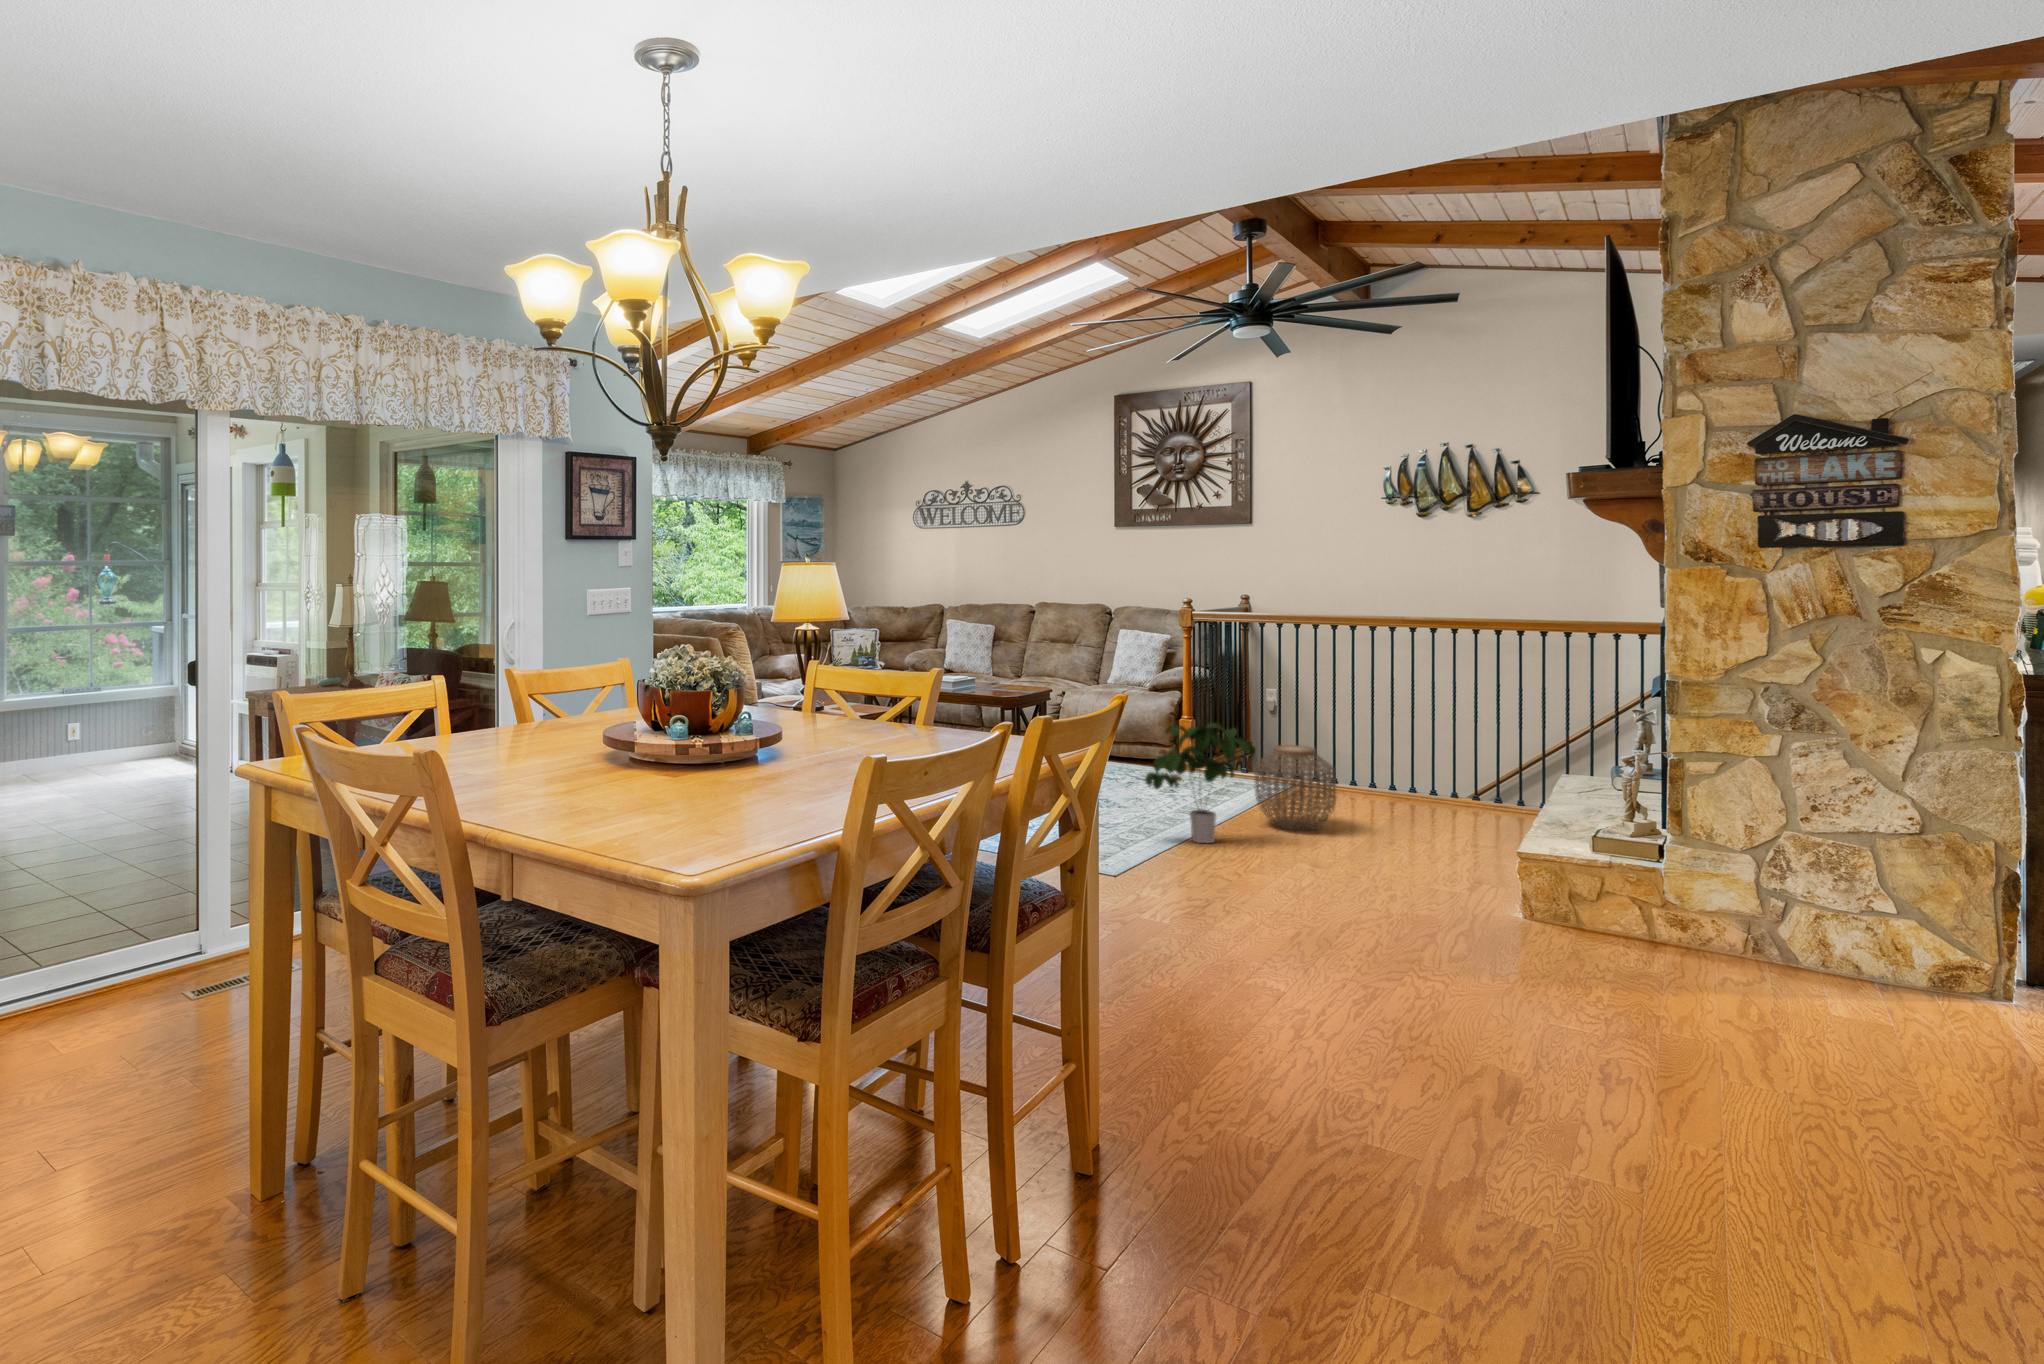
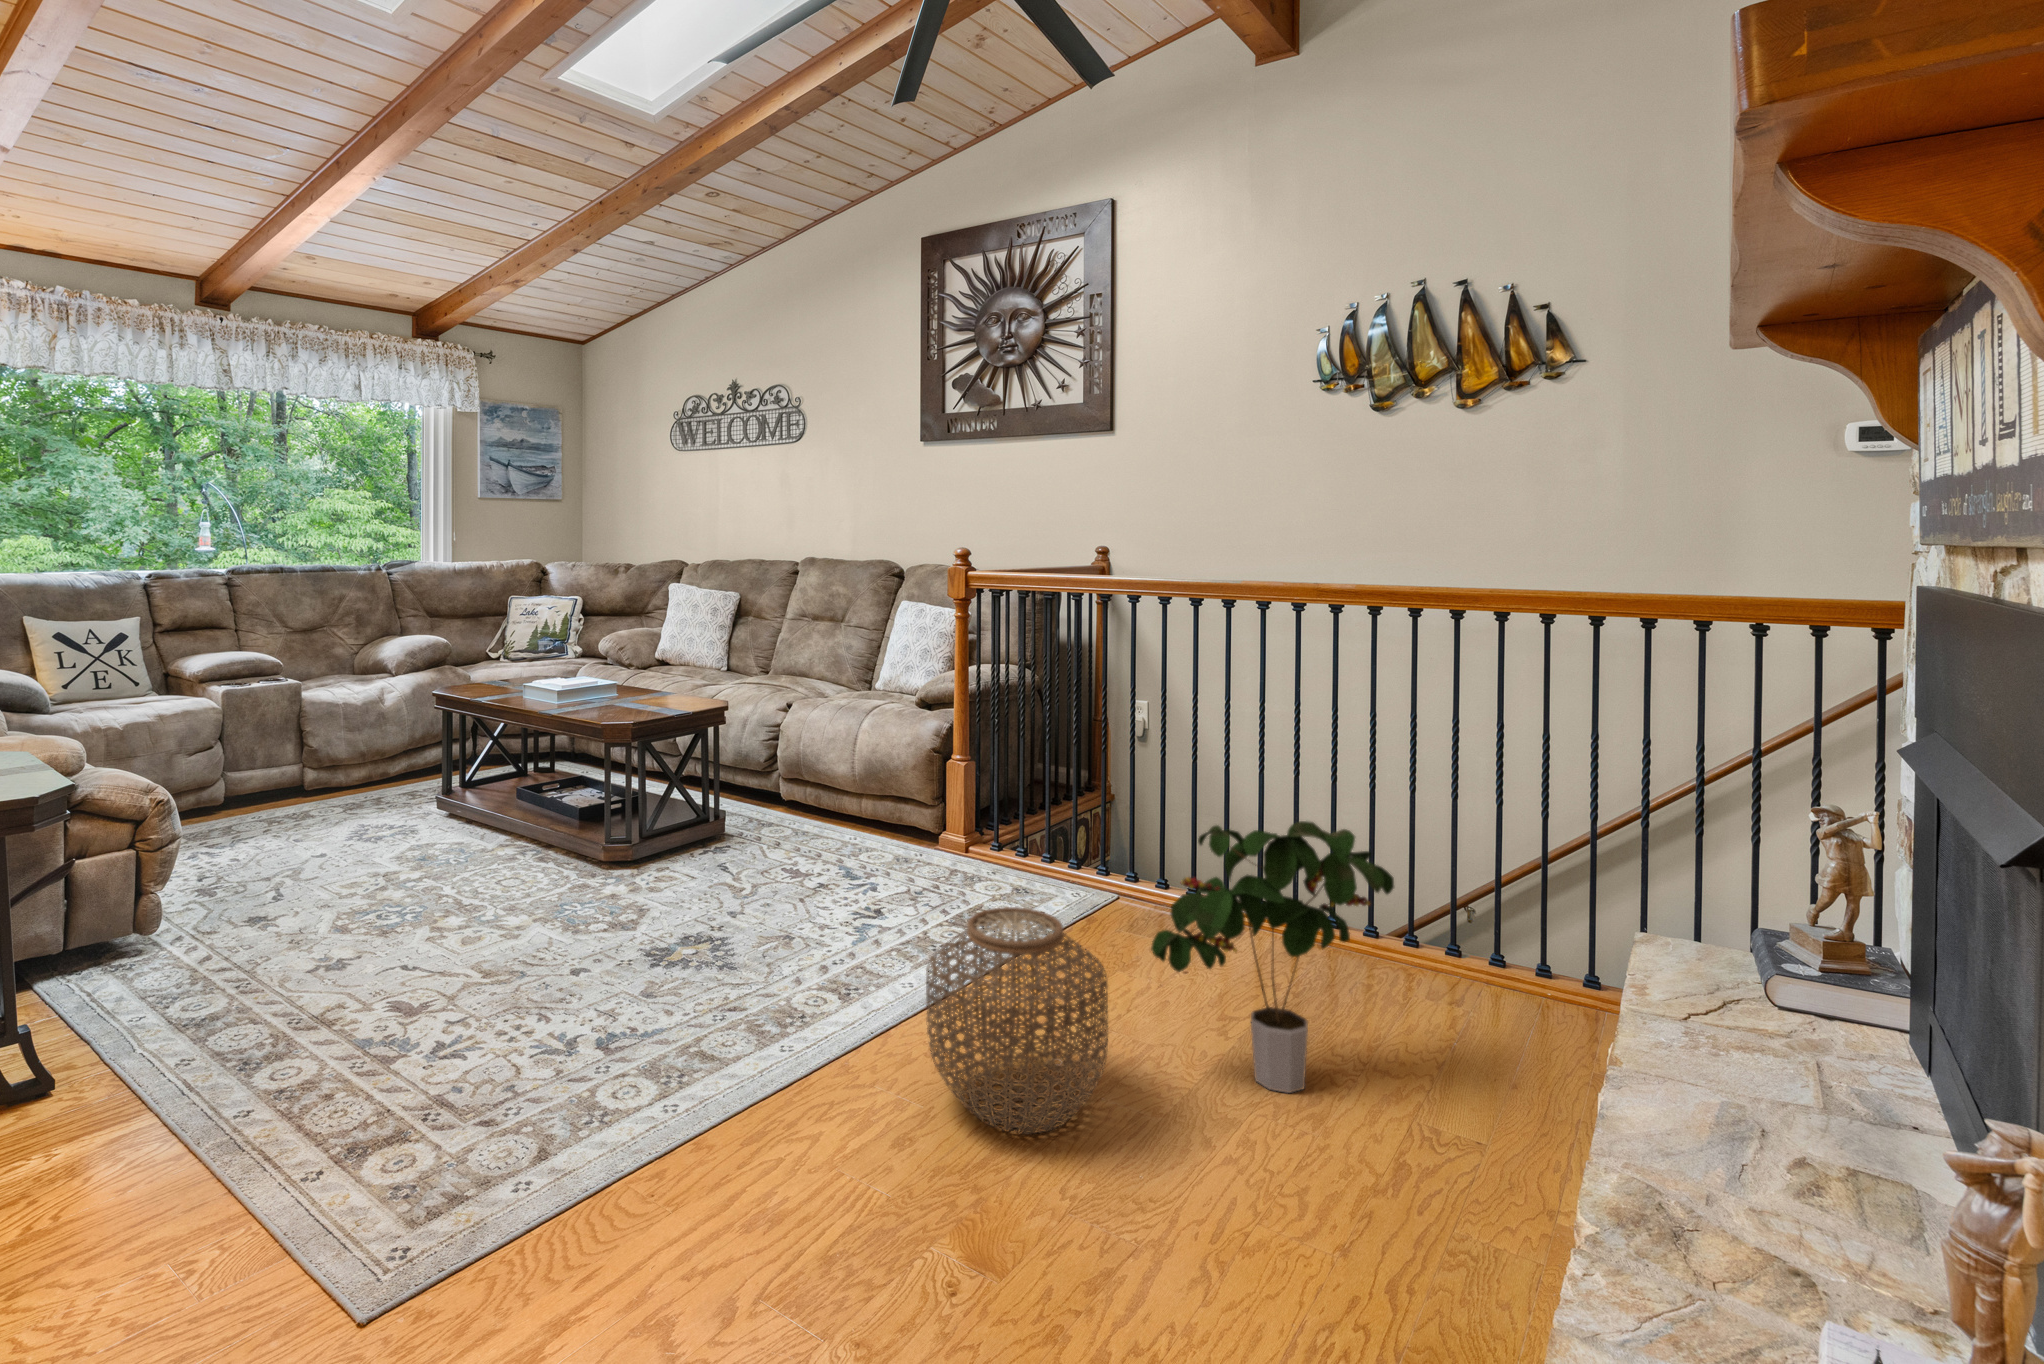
potted plant: present [1145,723,1255,843] -> present [1151,821,1394,1093]

